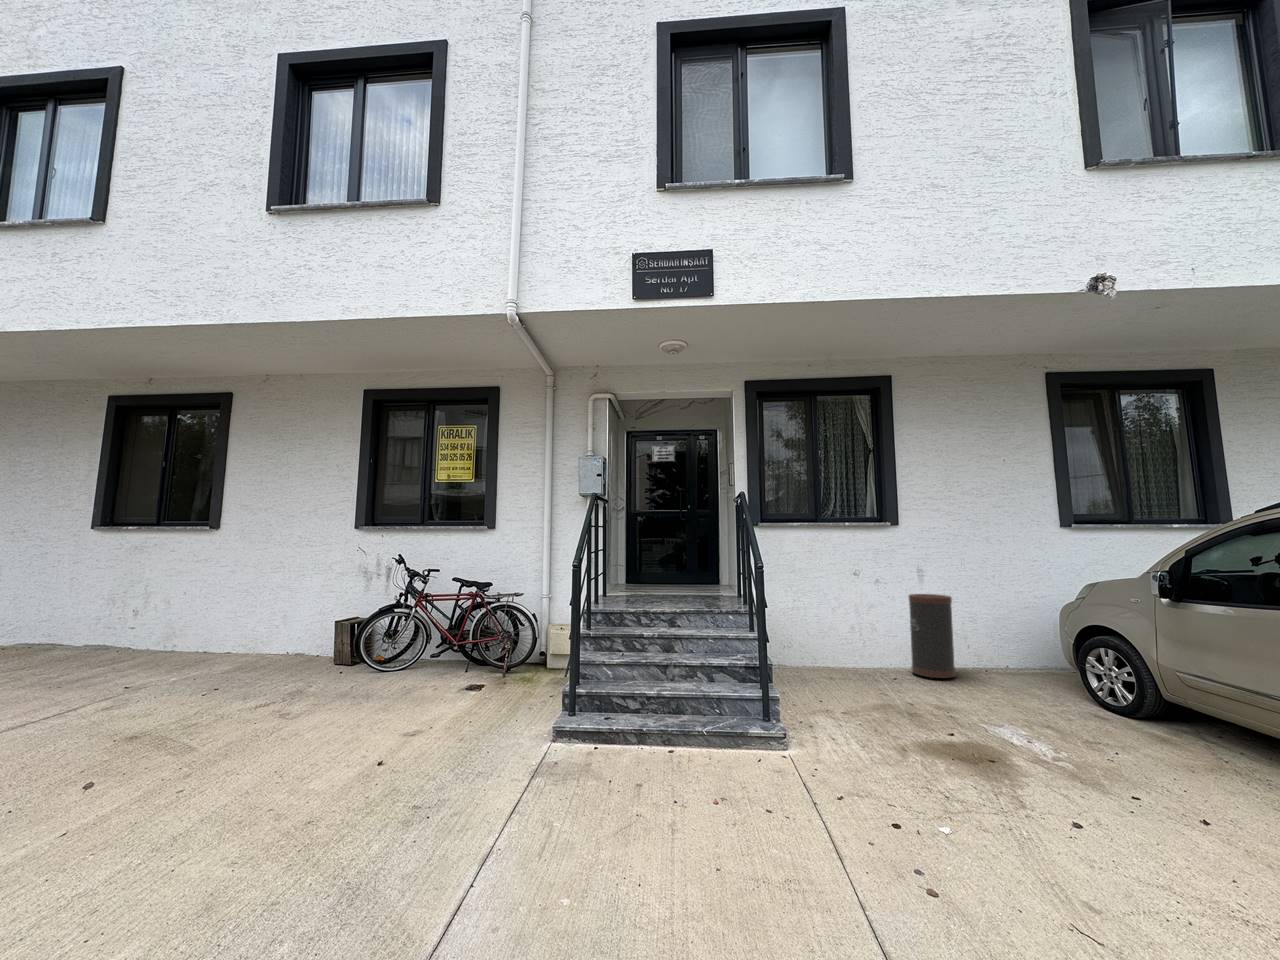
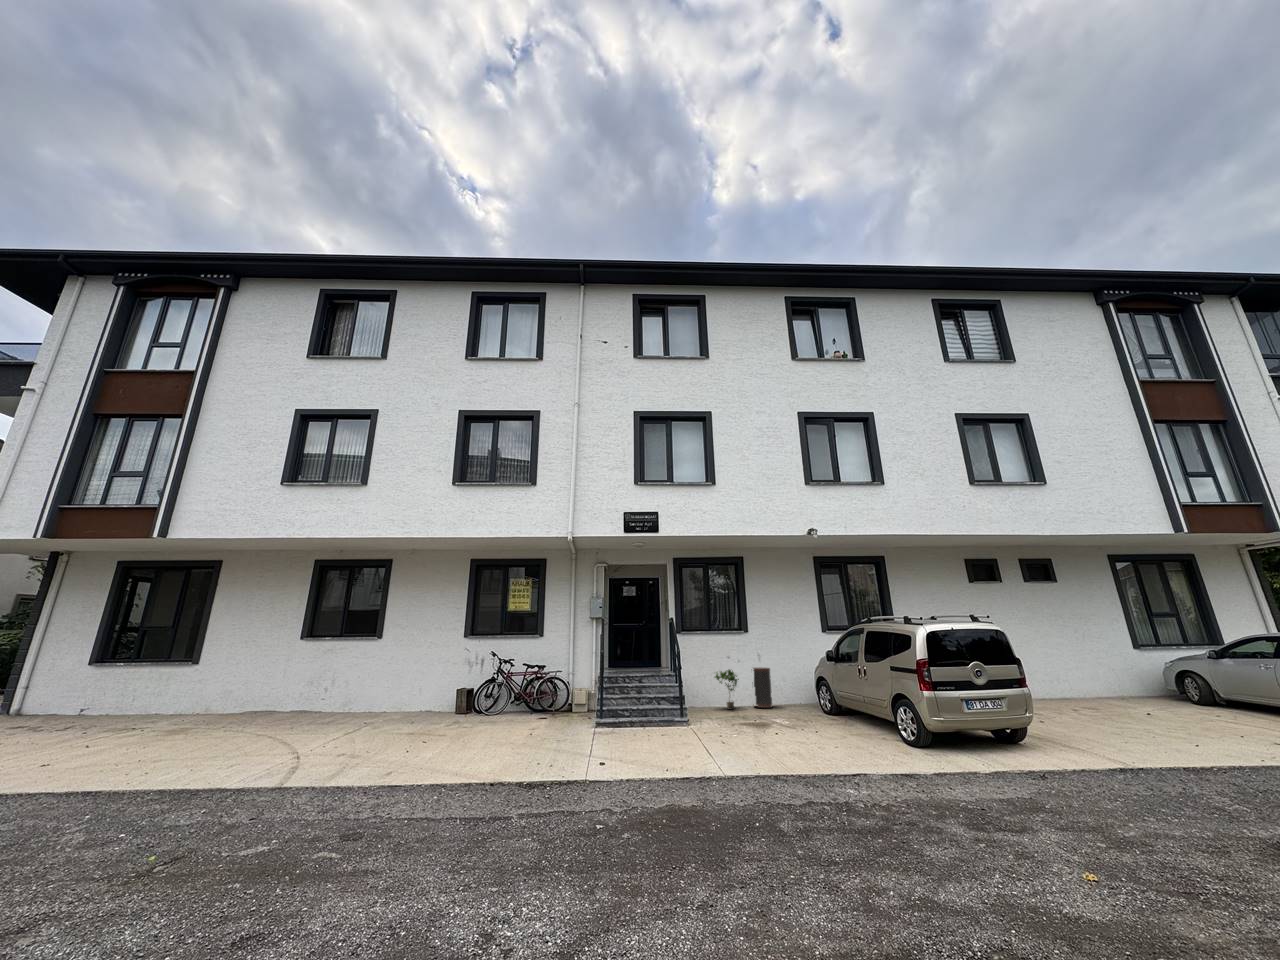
potted plant: none [829,596,886,679] -> present [715,670,739,709]

